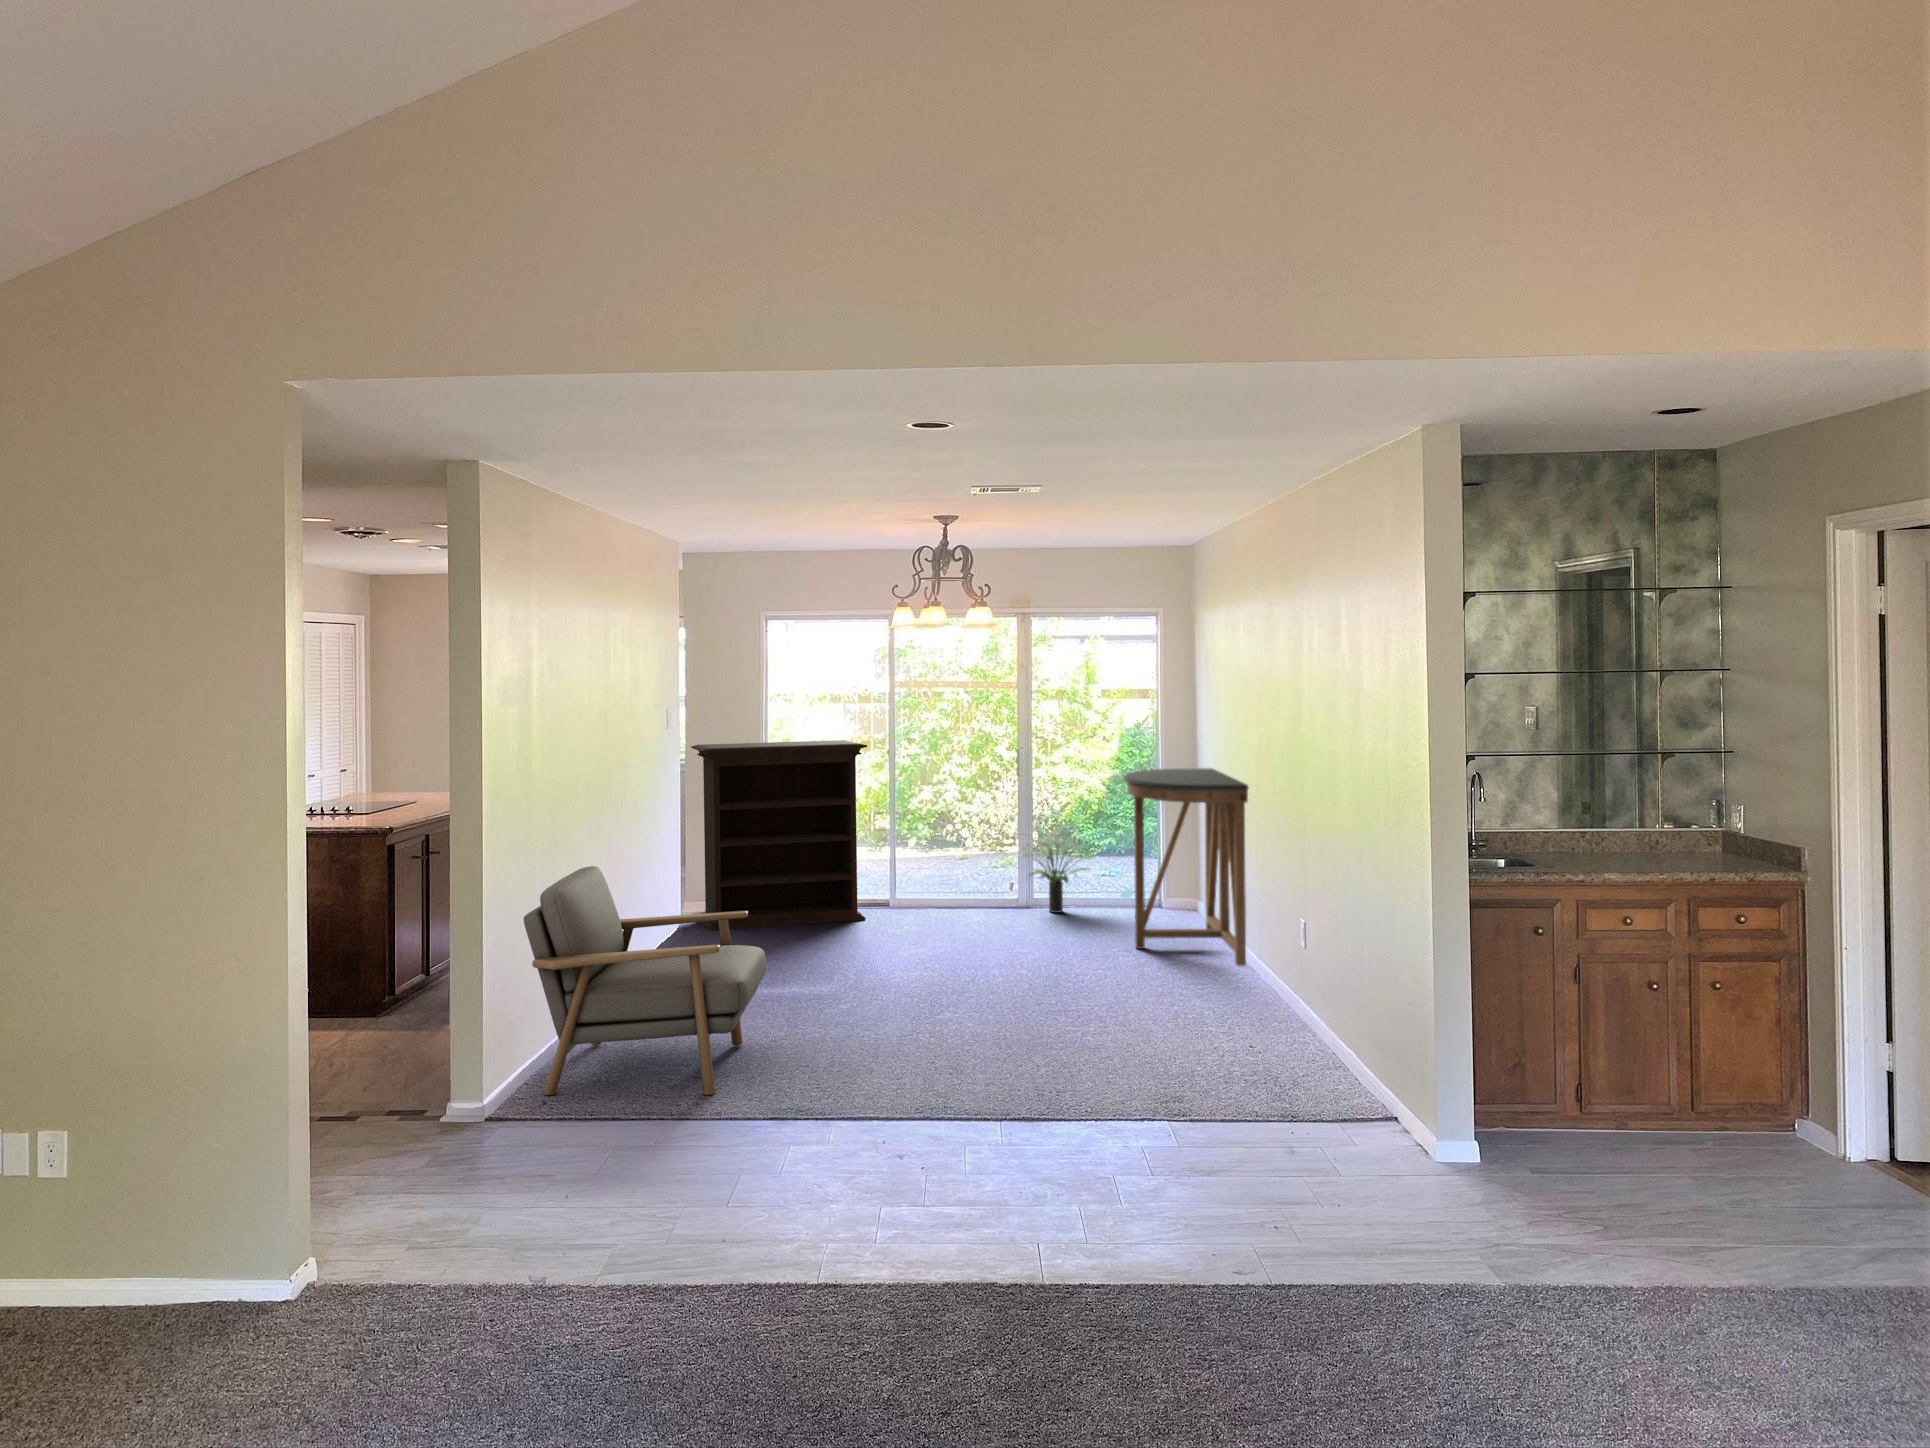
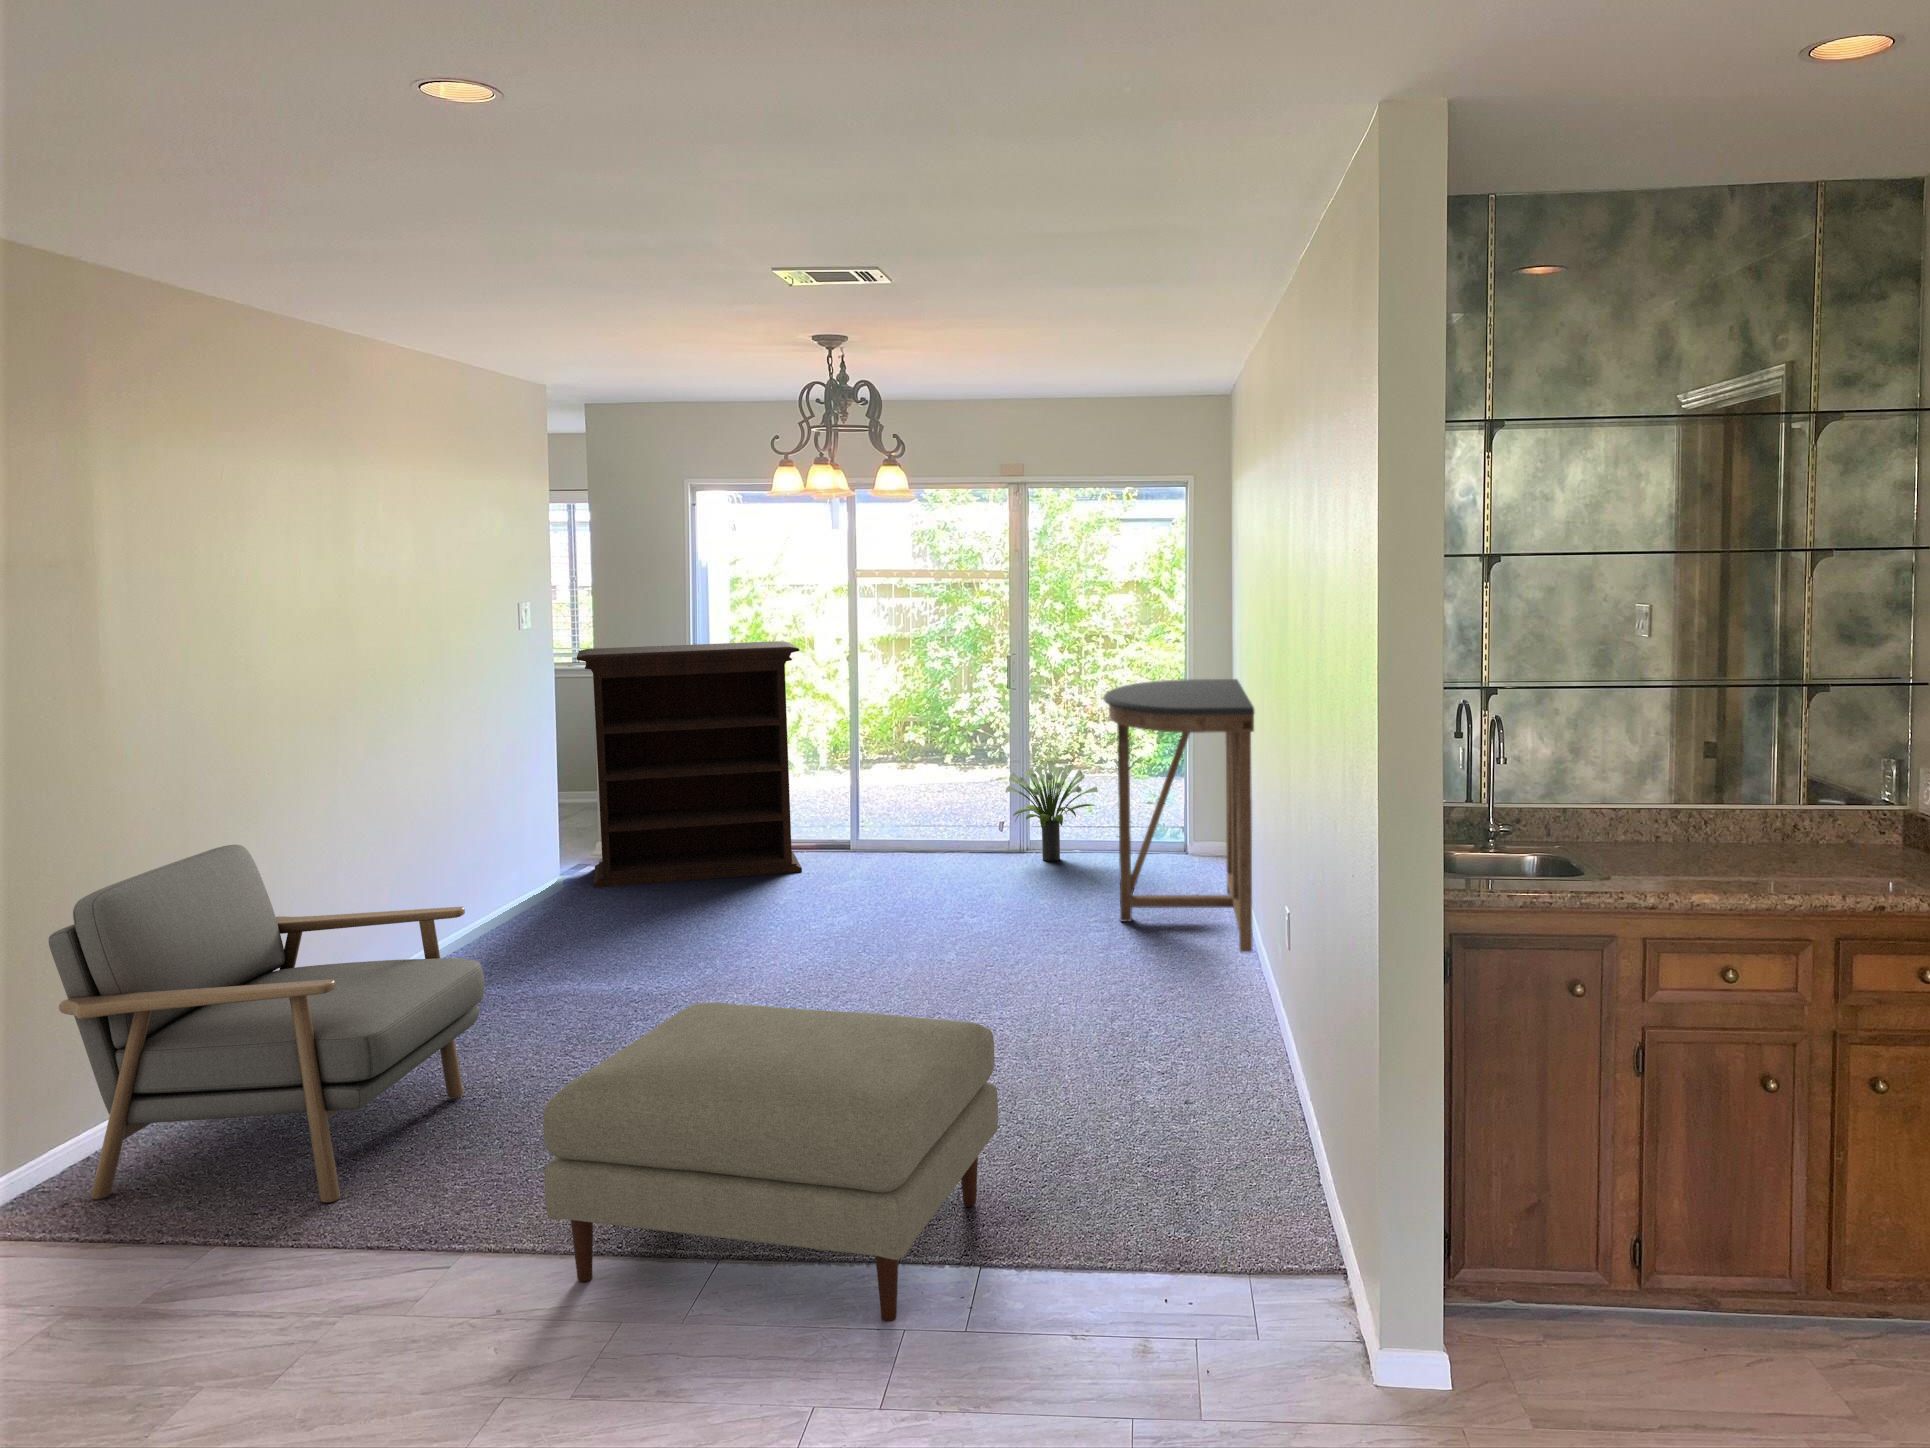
ottoman: none [900,963,1154,1140] -> present [543,1003,998,1322]

